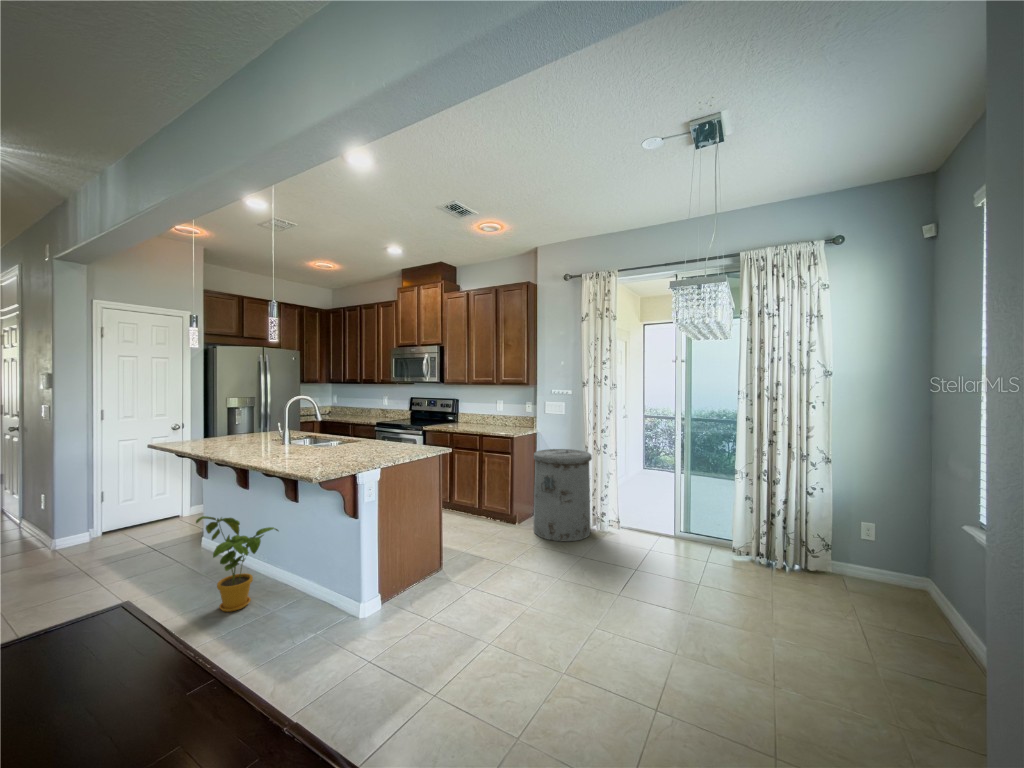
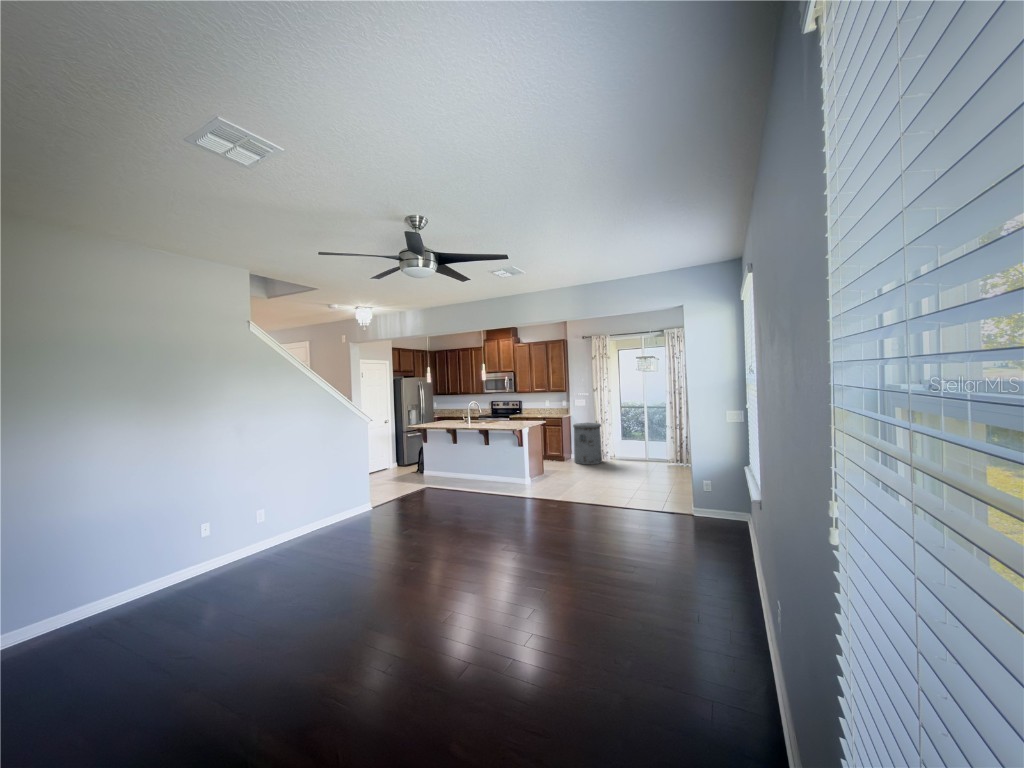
house plant: present [196,516,278,612] -> none [458,449,481,485]

